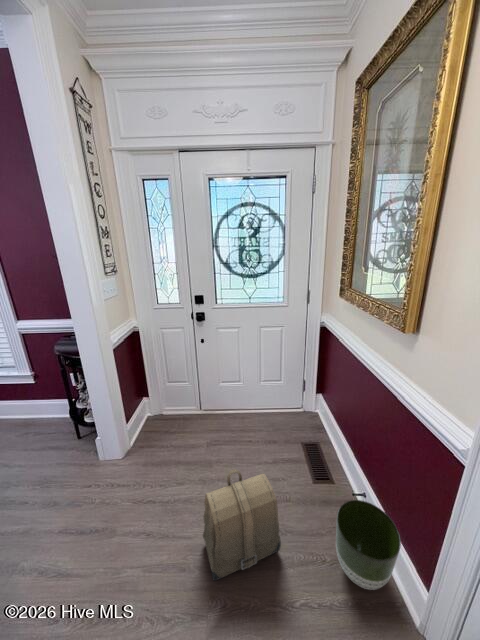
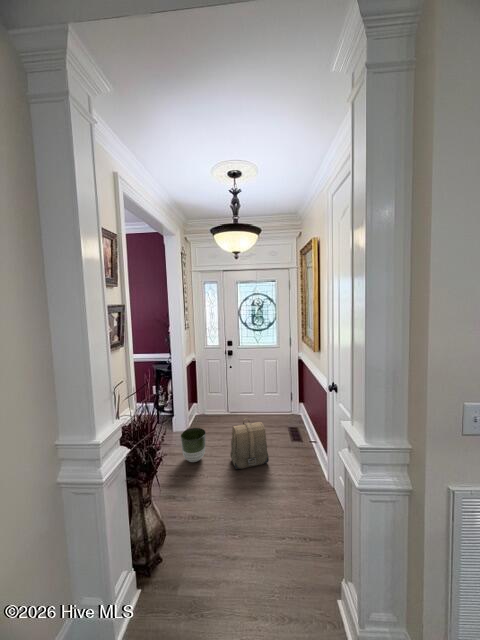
planter: present [336,500,401,590] -> present [181,428,206,462]

